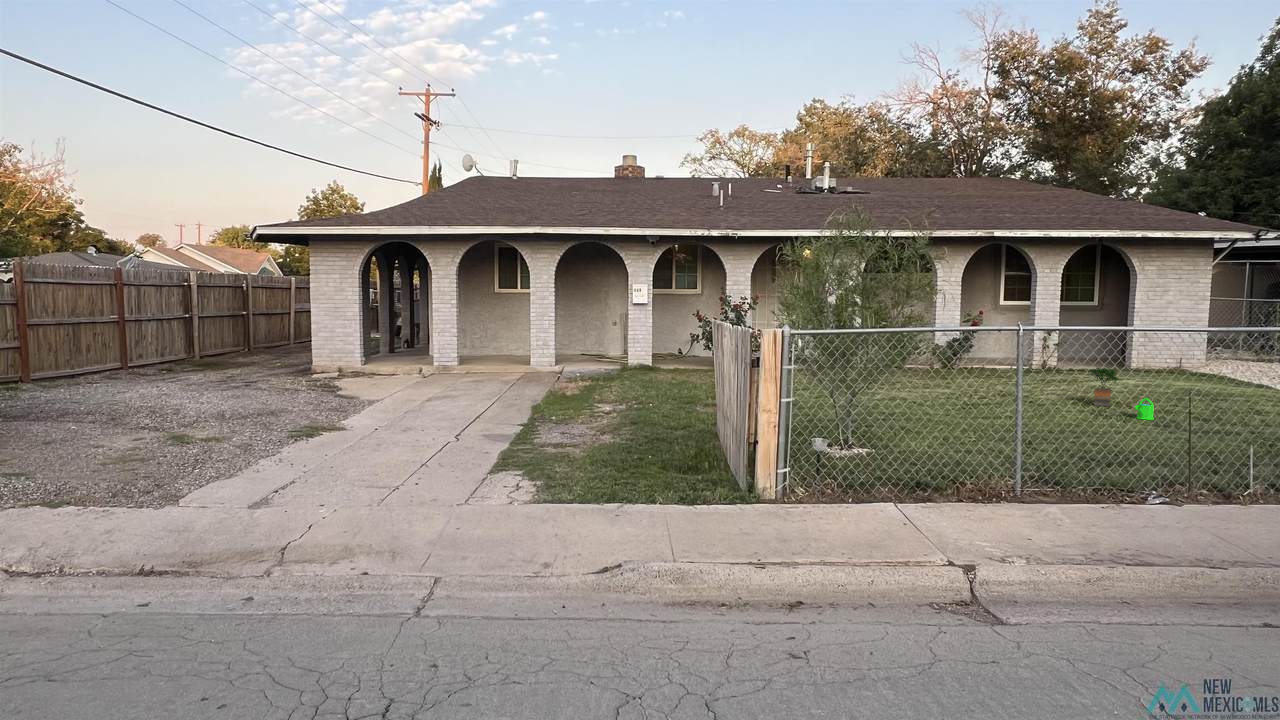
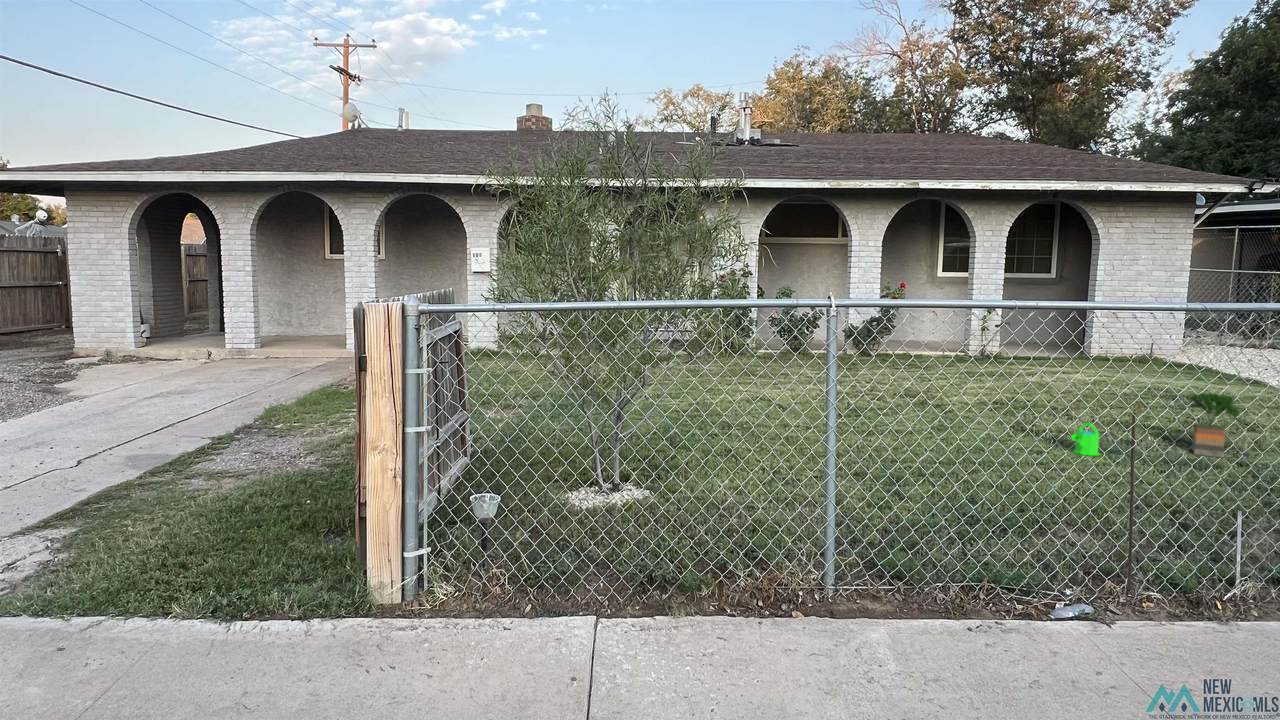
potted tree: present [1091,368,1118,406] -> present [1189,392,1240,457]

